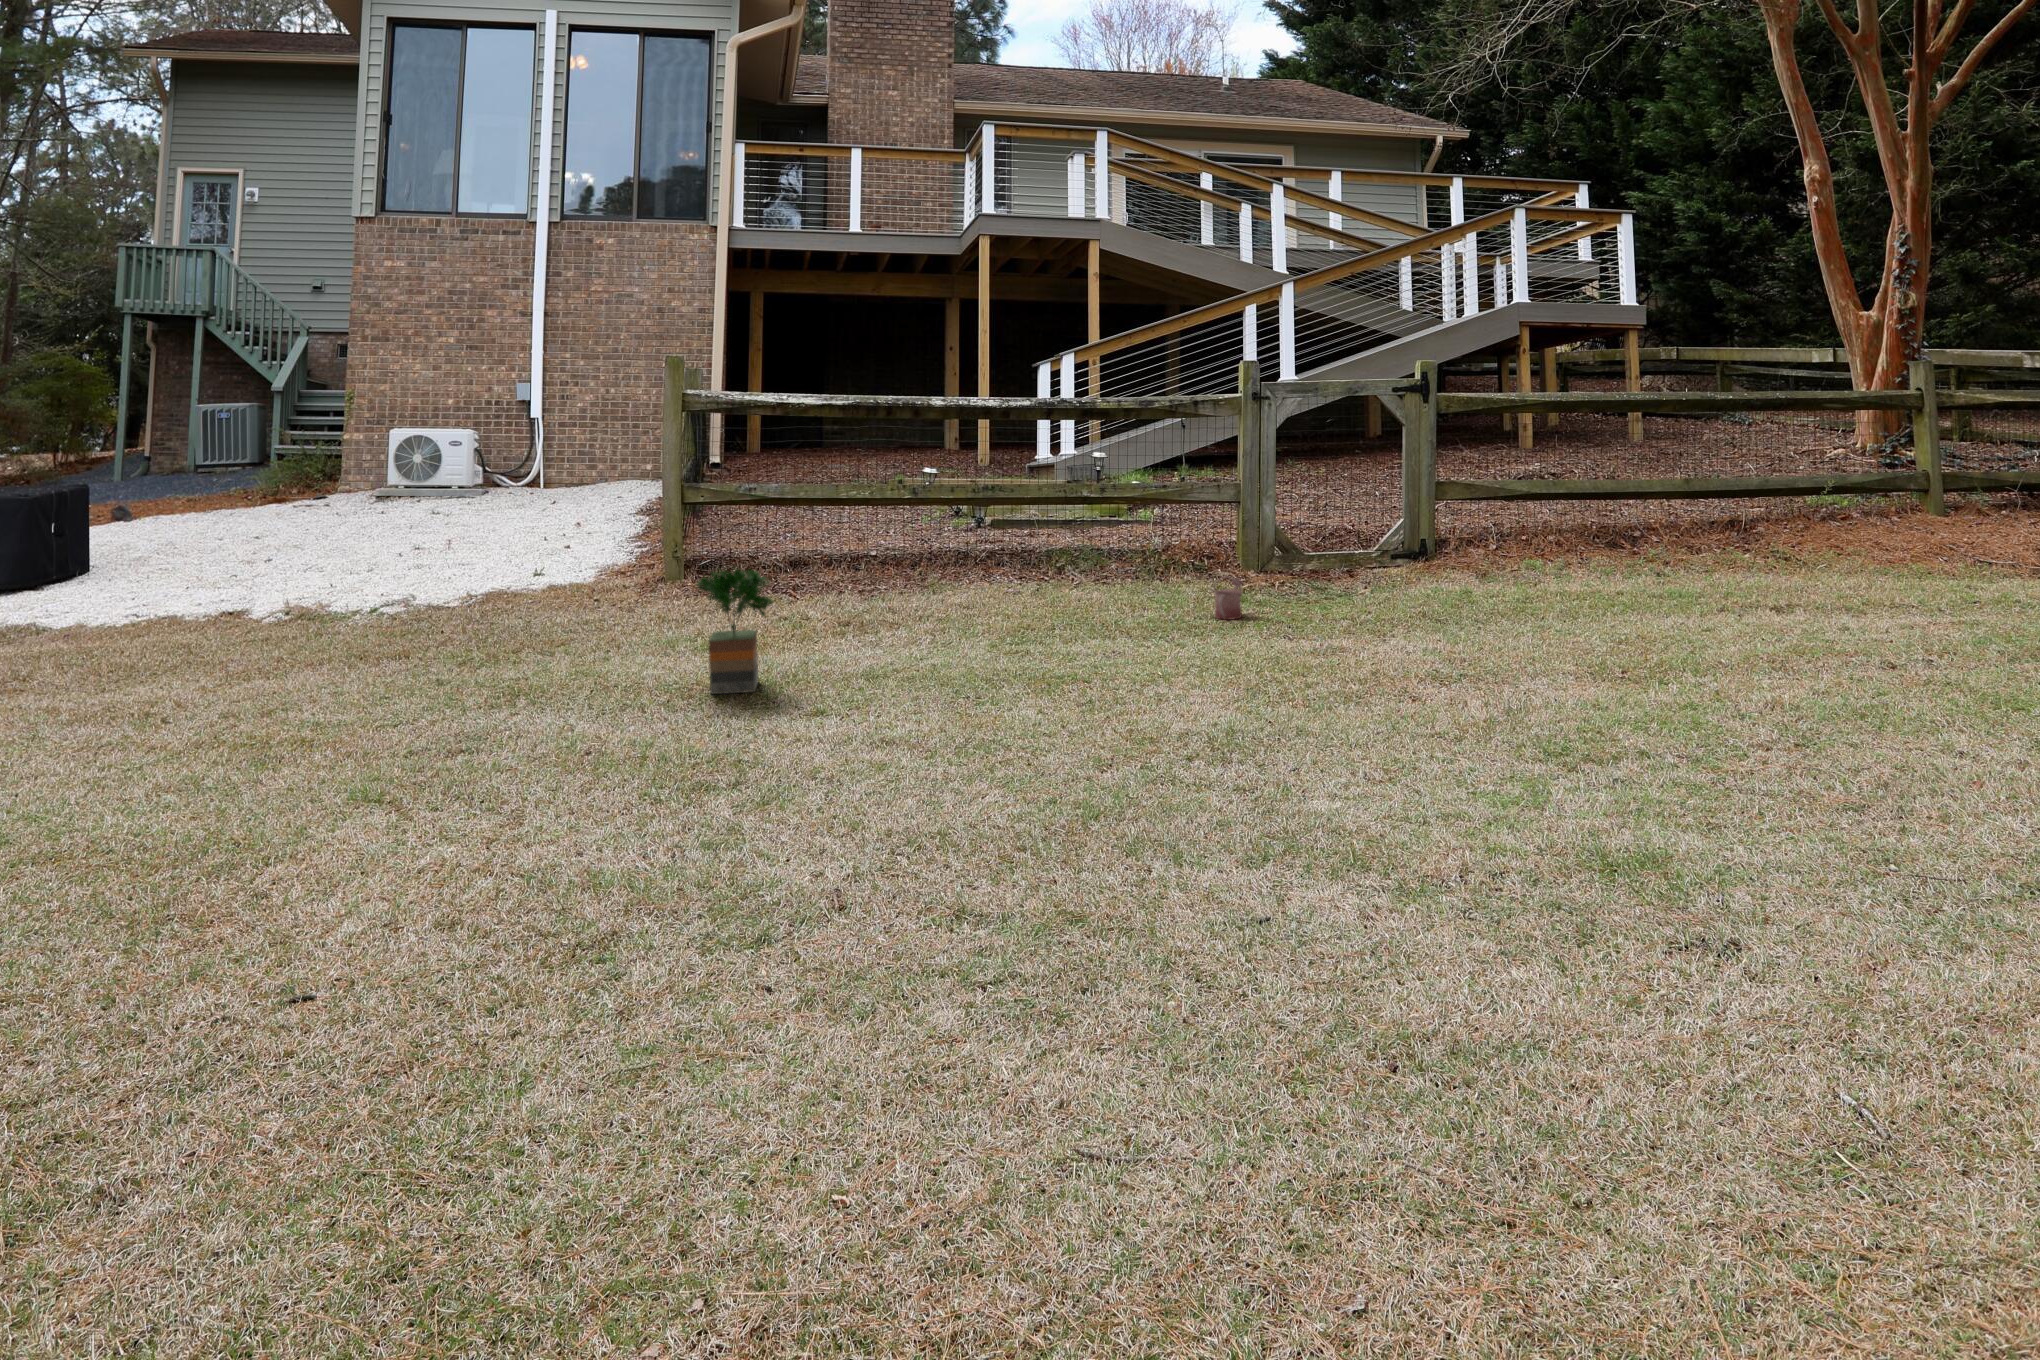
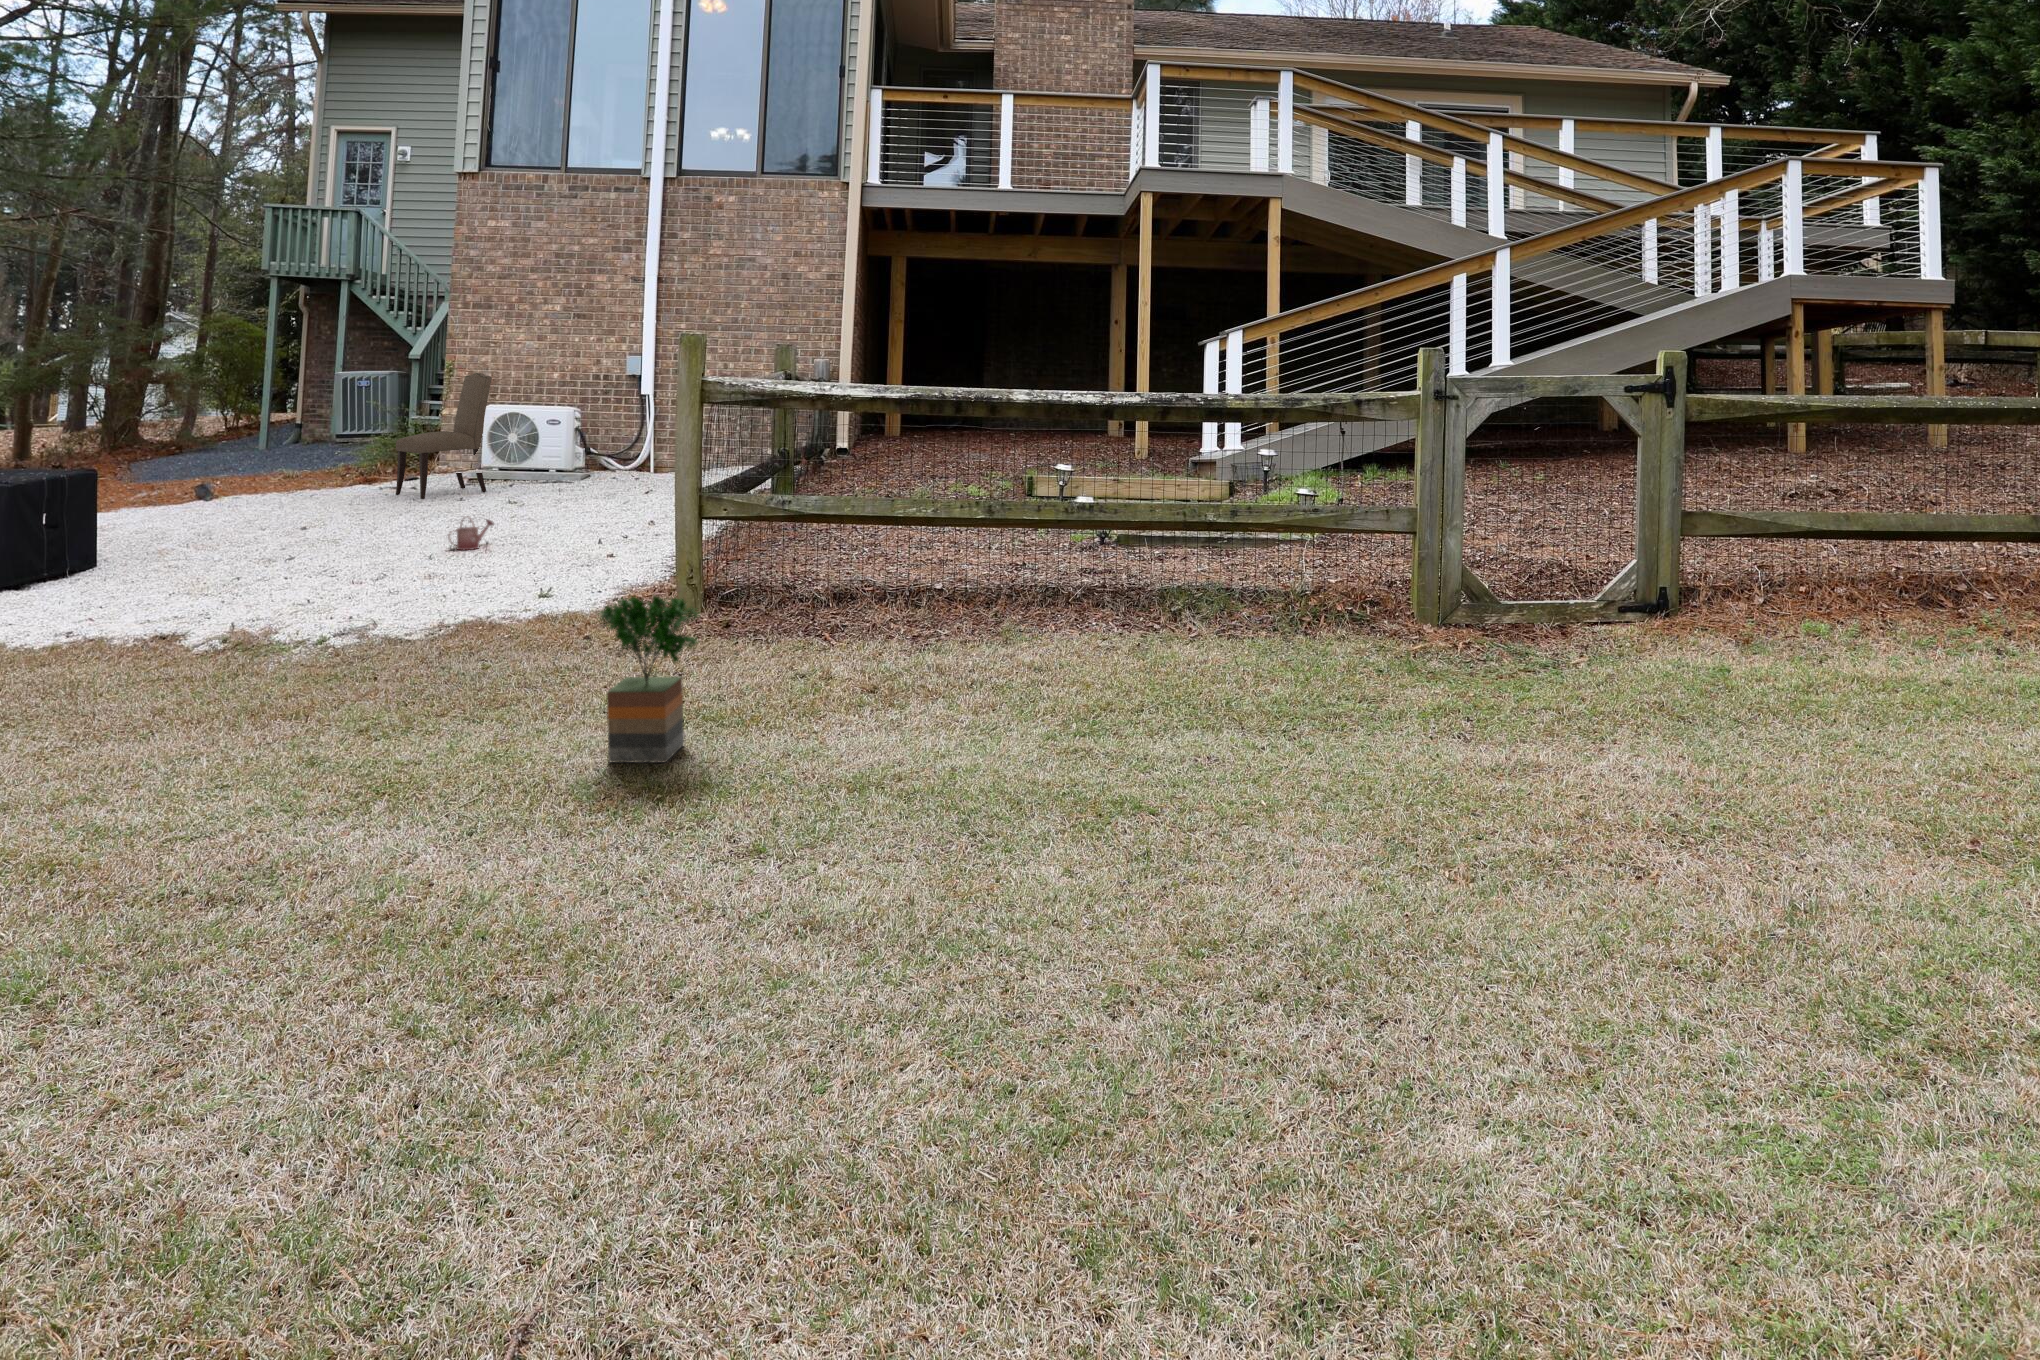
chair: none [306,403,397,521] -> present [396,373,492,499]
watering can: present [1213,578,1242,620] -> present [448,516,494,550]

